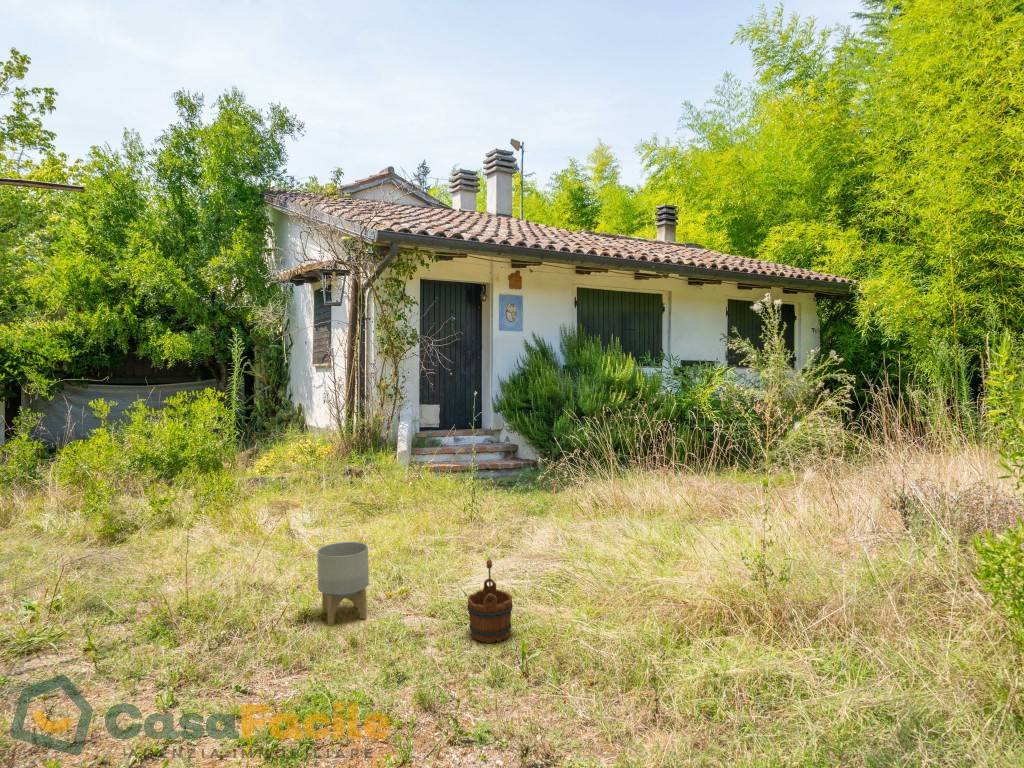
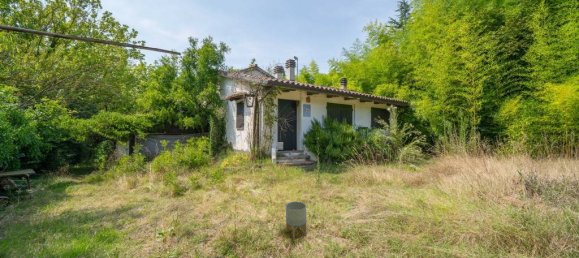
wooden bucket: present [468,560,513,643] -> none [354,210,374,247]

